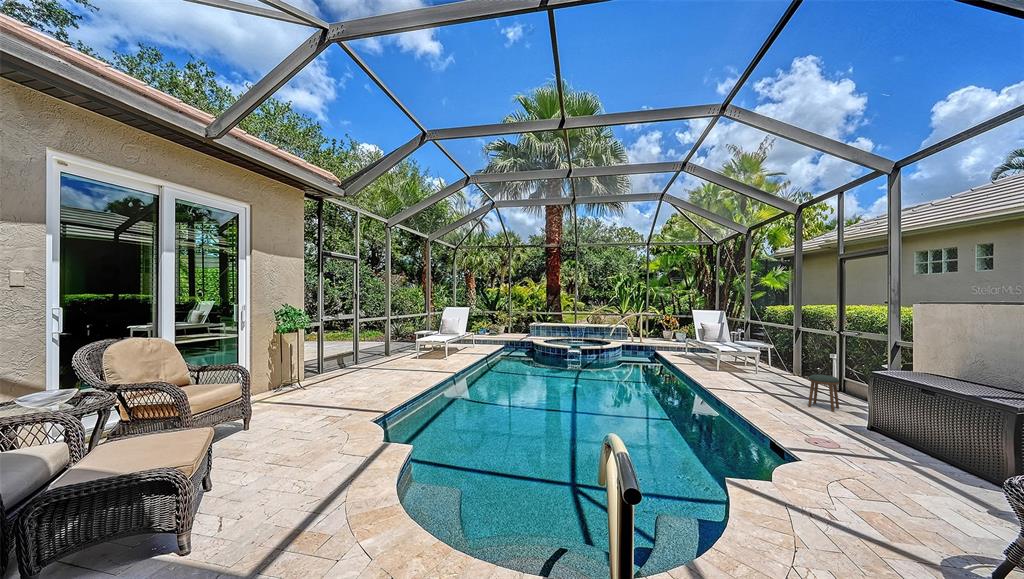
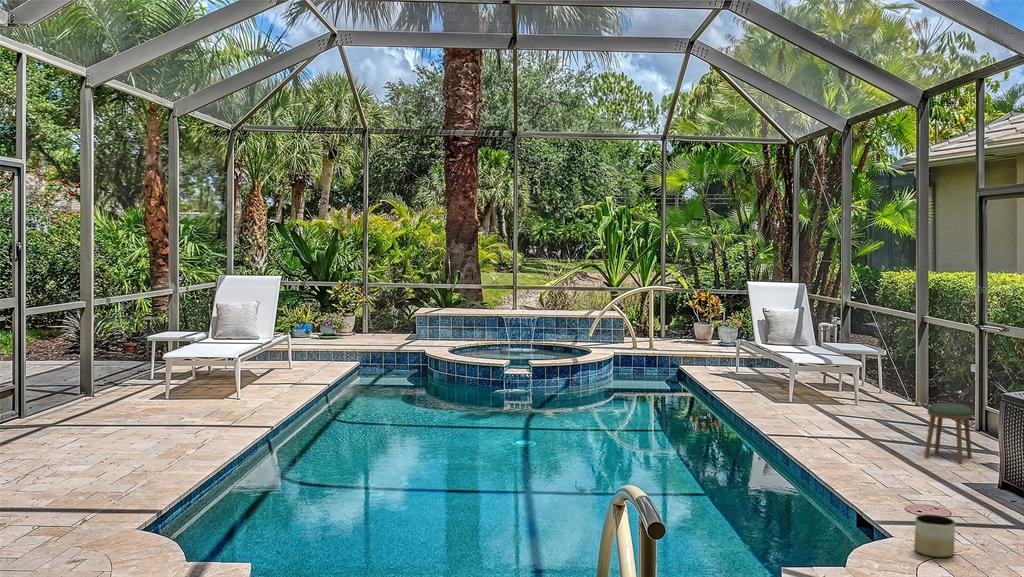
planter: none [824,449,856,481] -> present [914,514,955,558]

